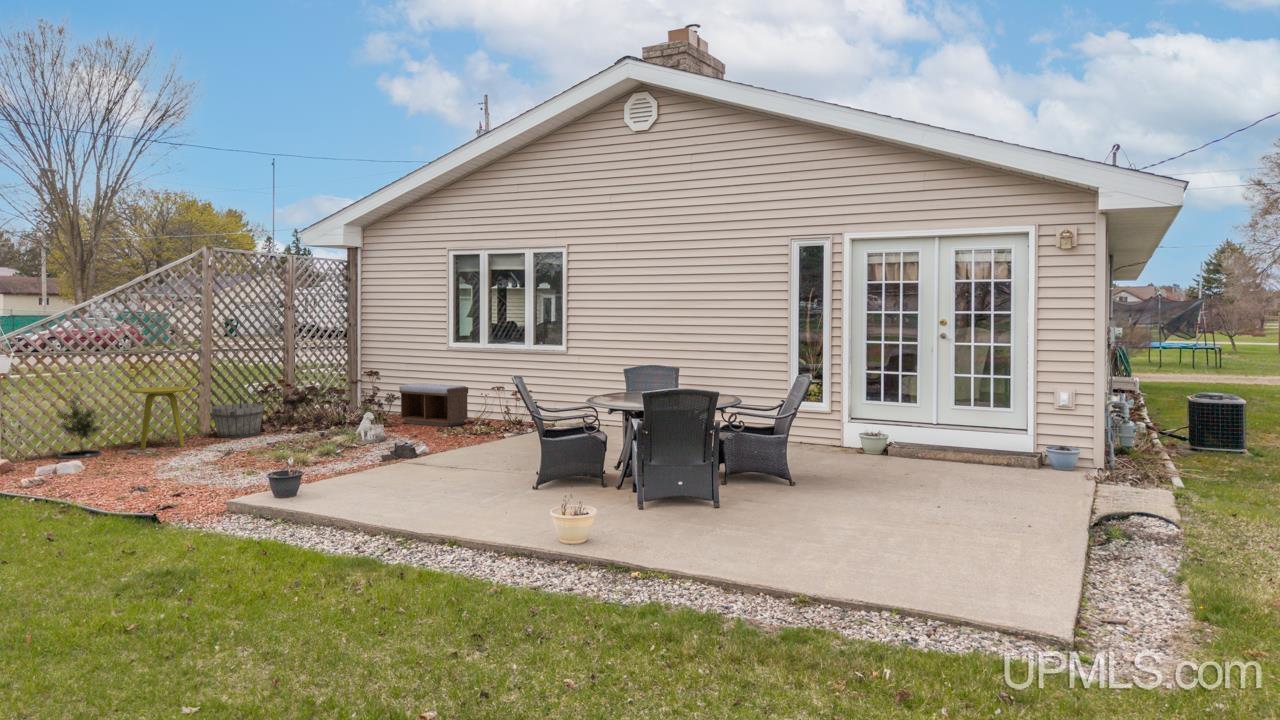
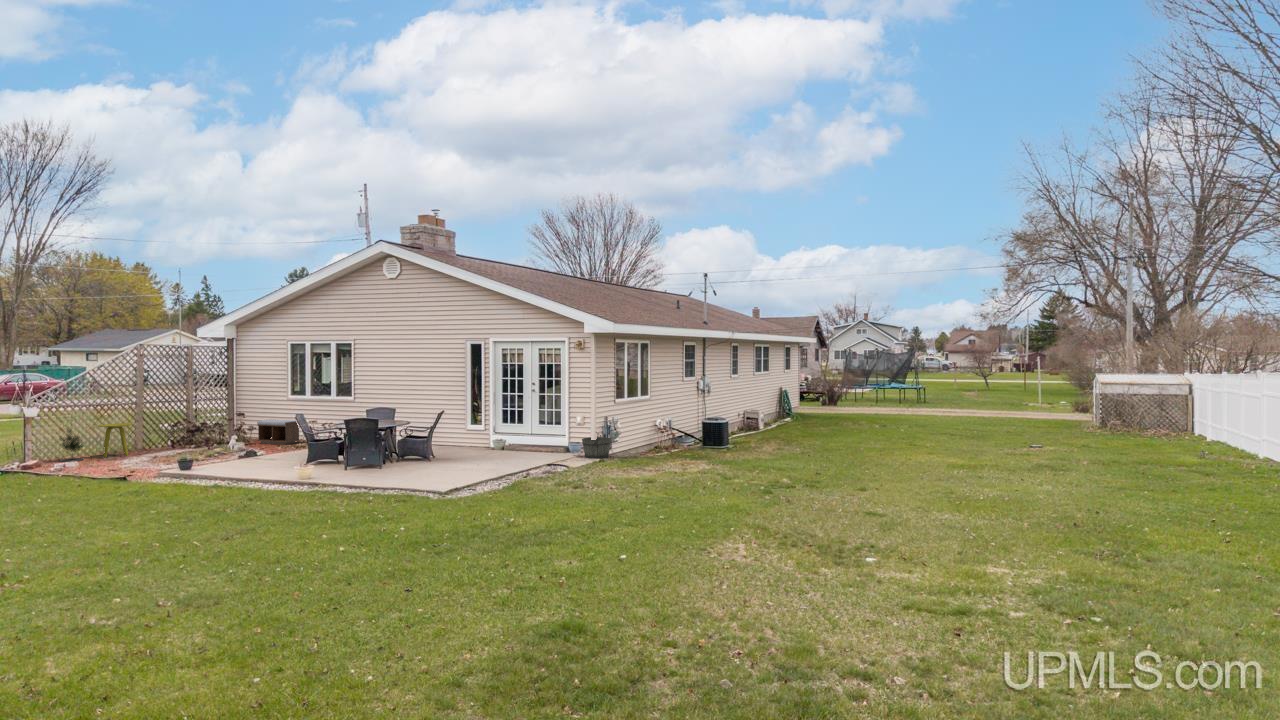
wooden bucket: present [211,395,264,438] -> present [582,432,611,458]

